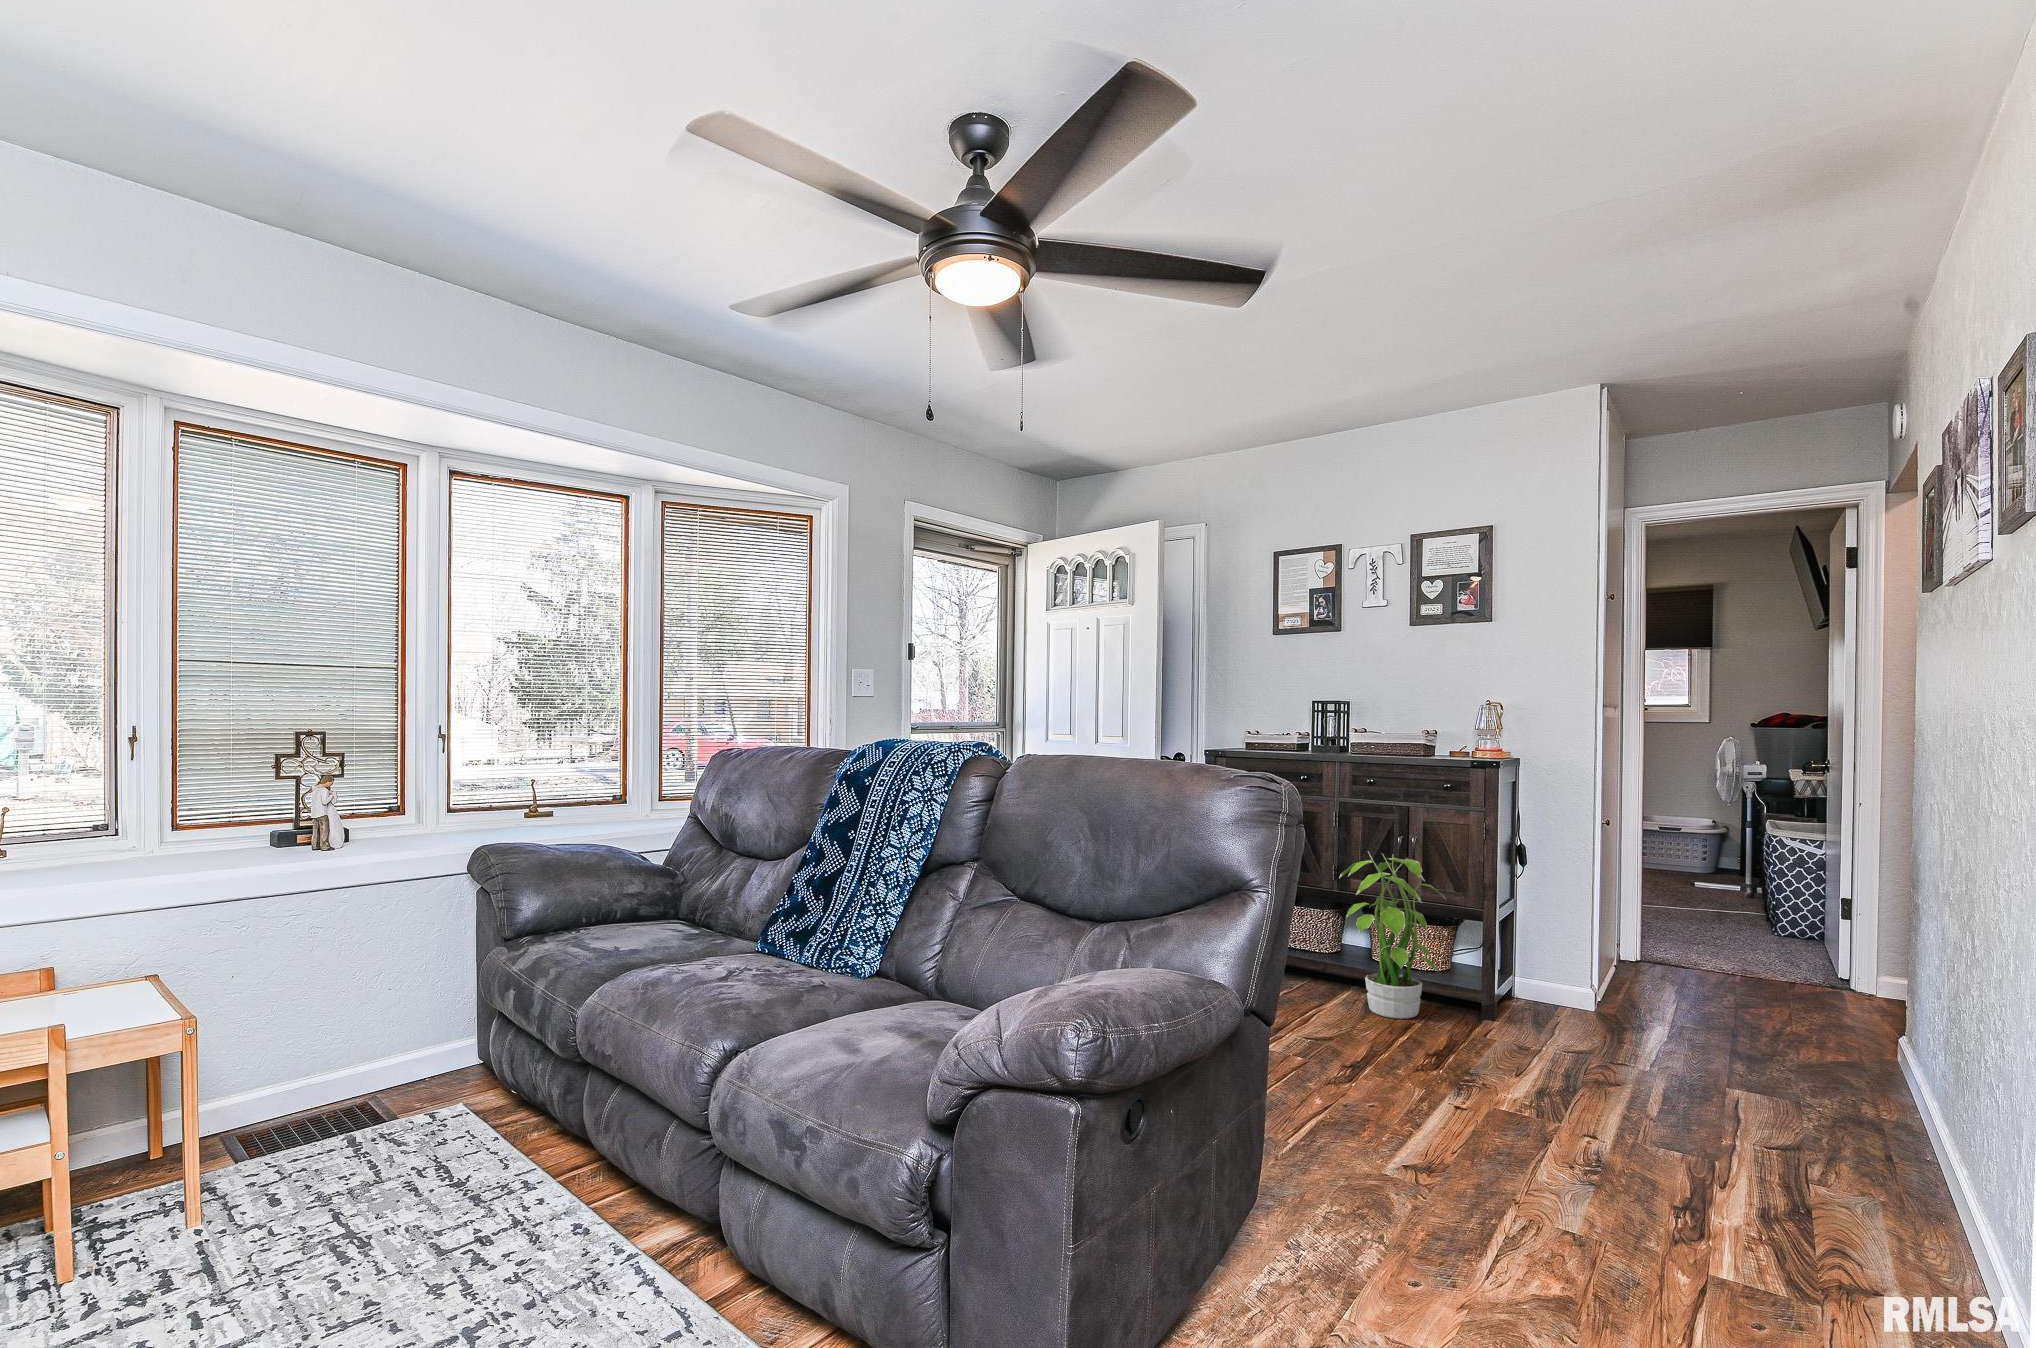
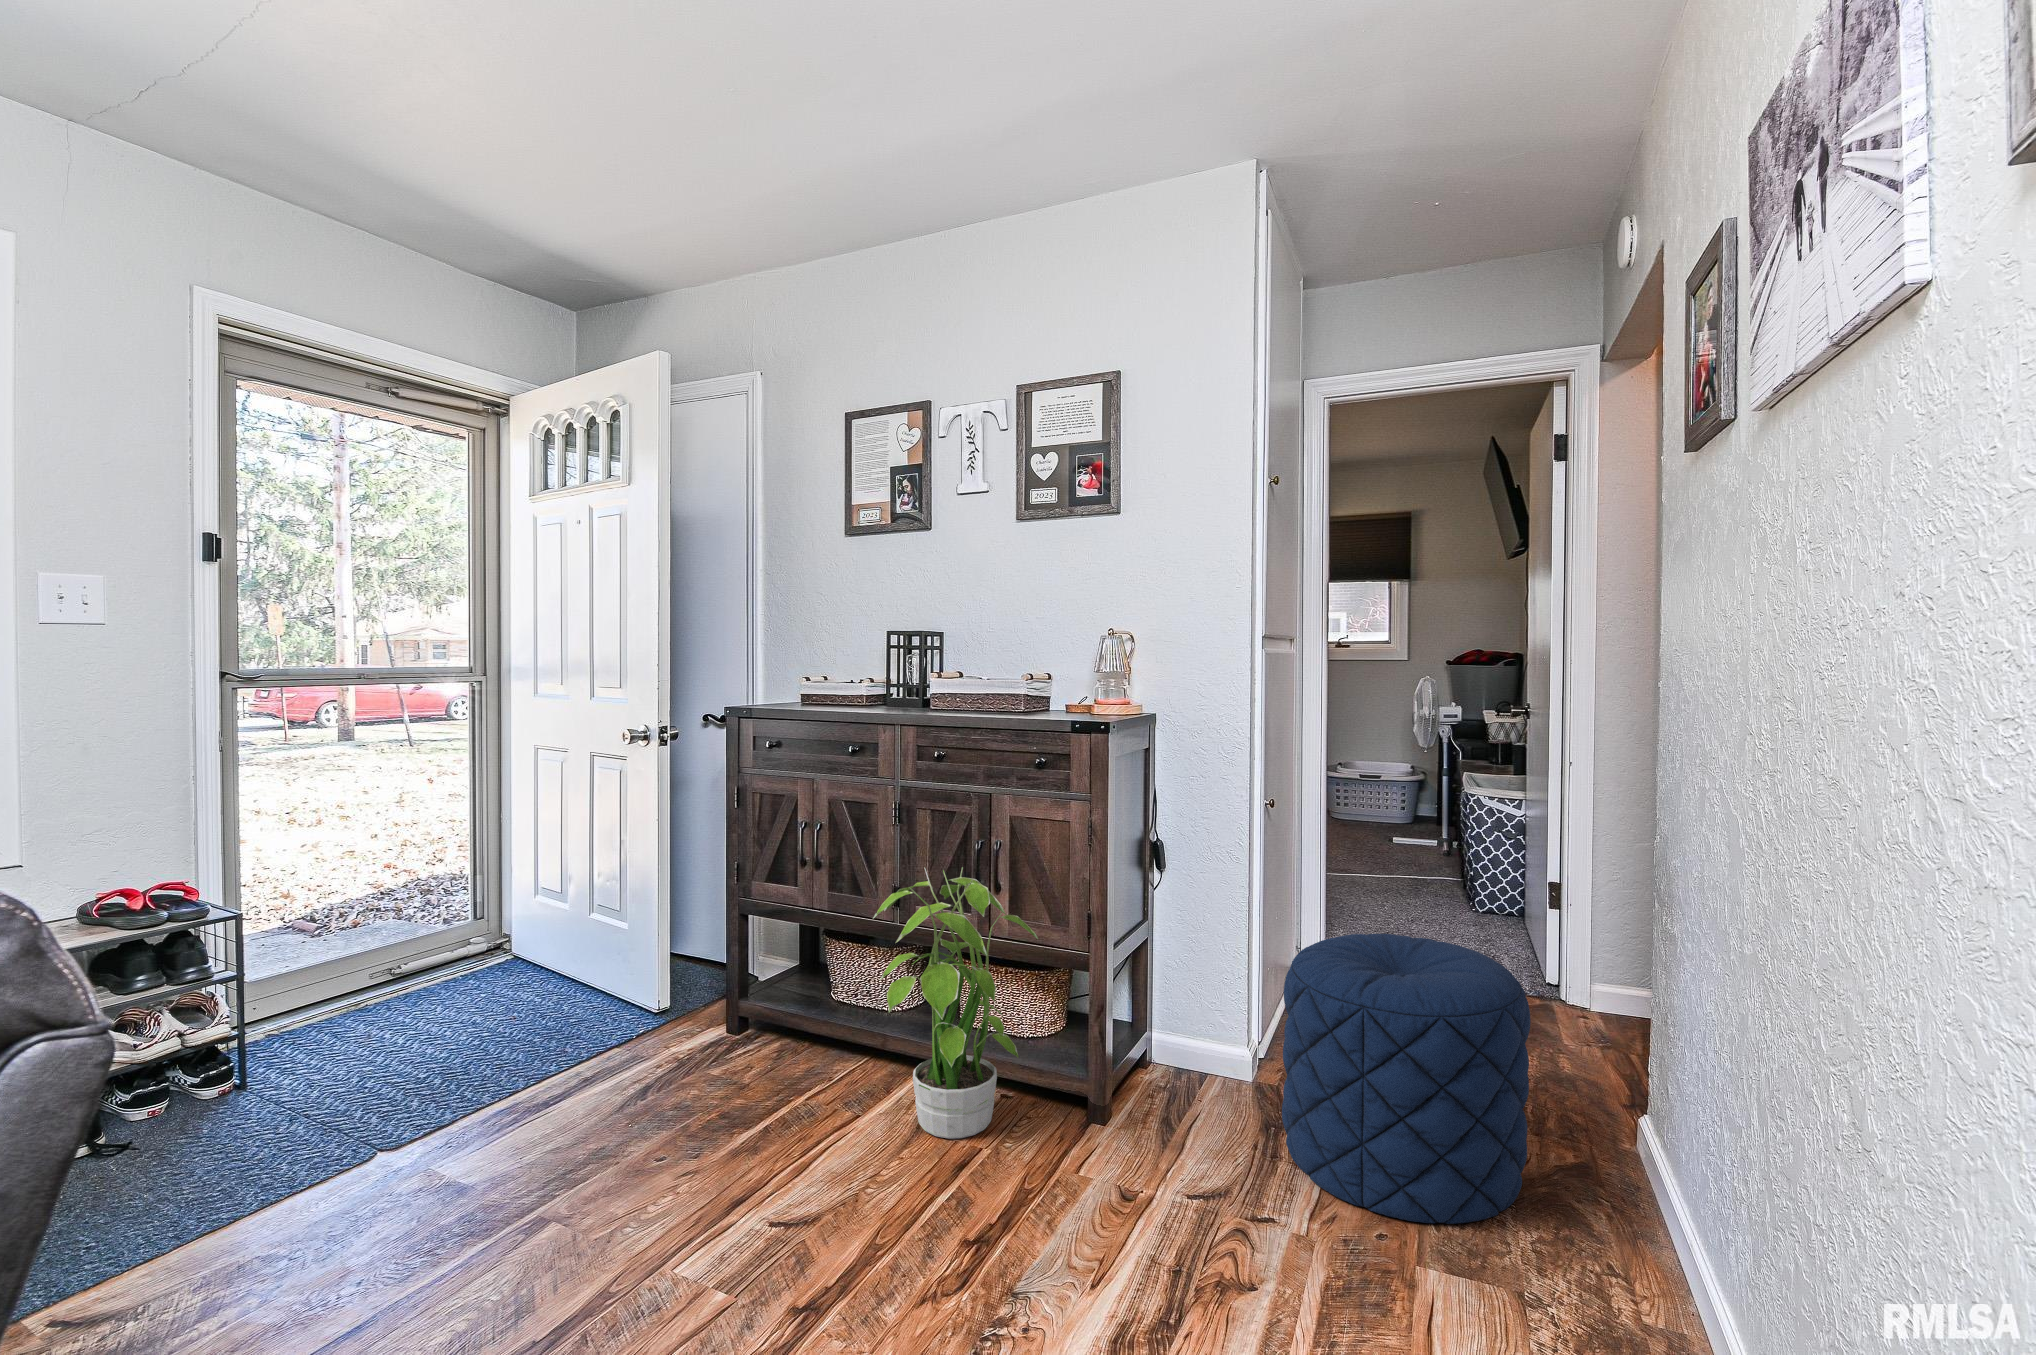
pouf: none [1625,906,1802,1073] -> present [1282,934,1531,1224]

